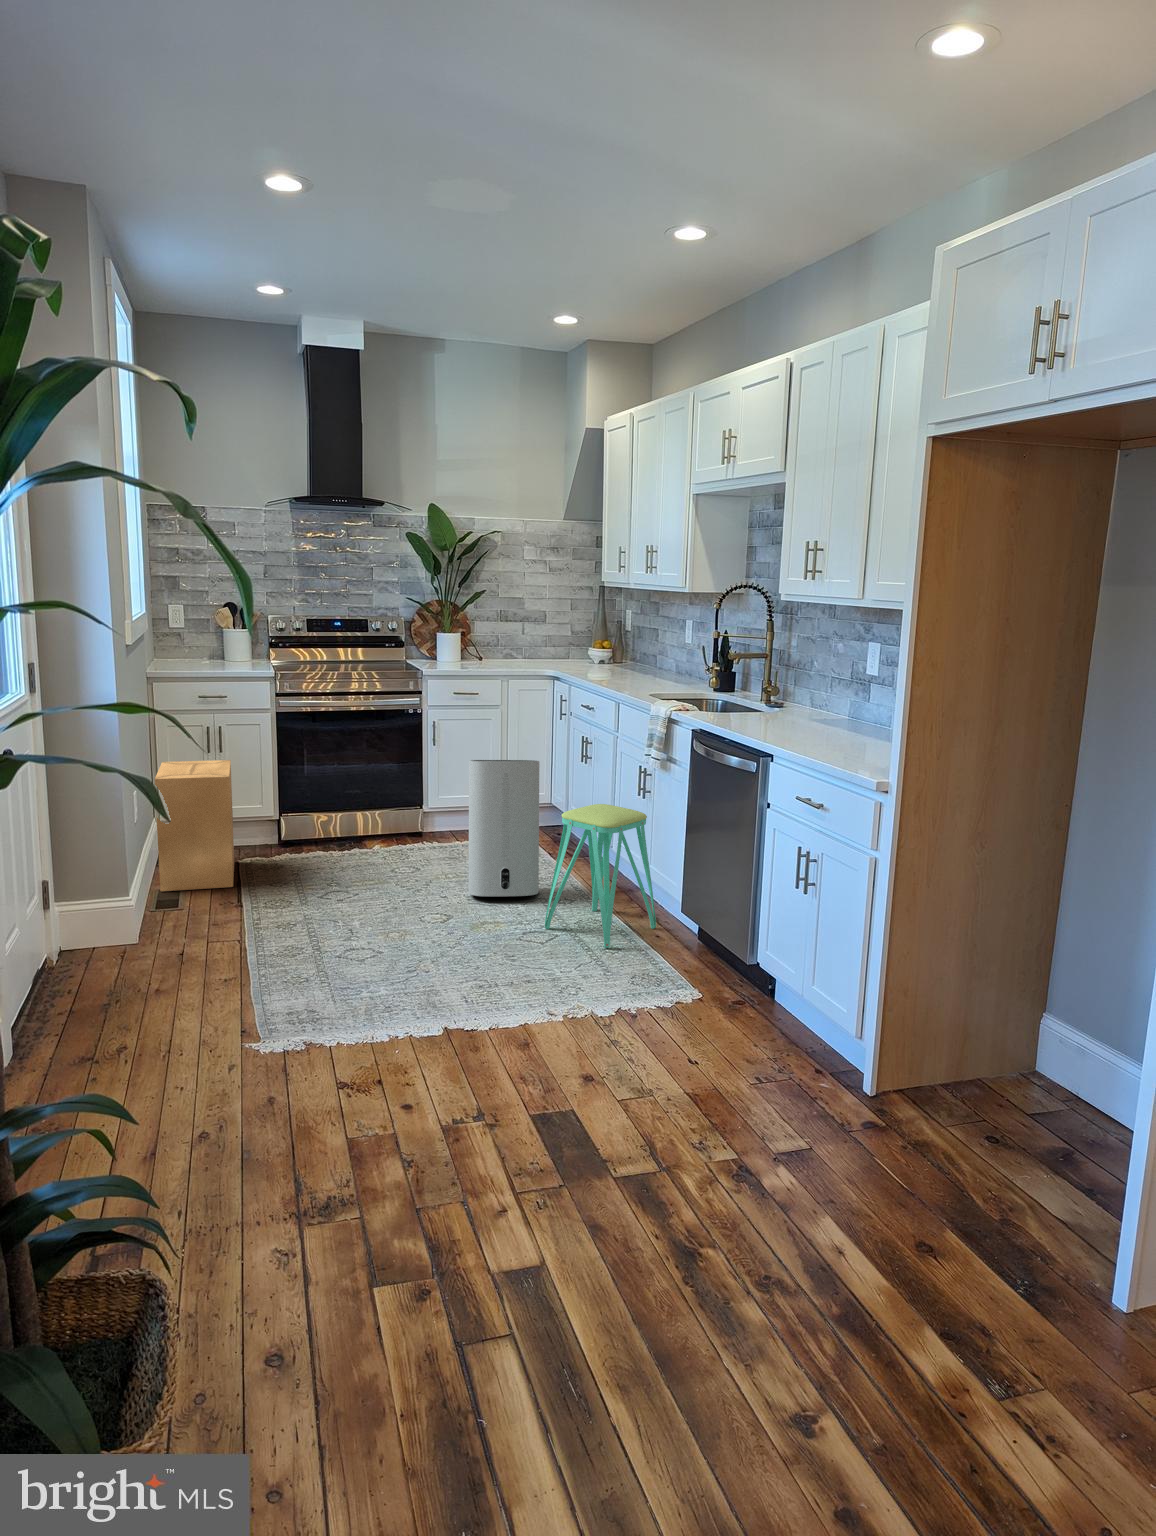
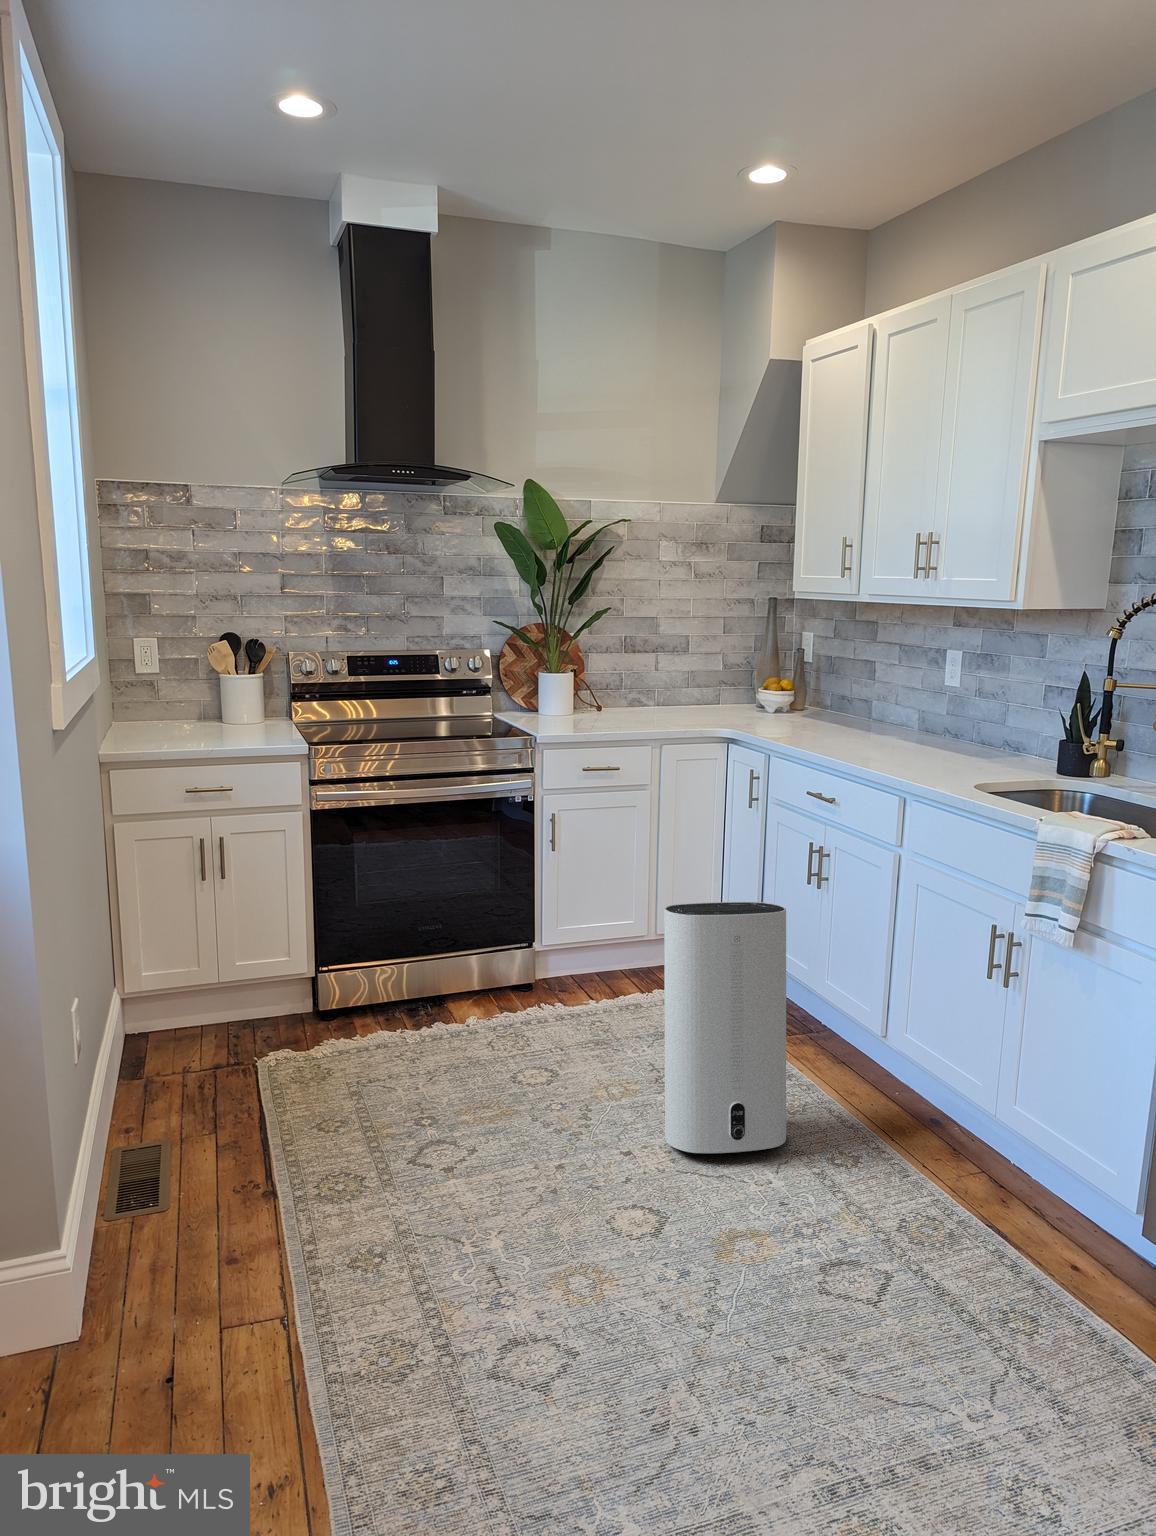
cardboard box: present [155,760,234,891] -> none [111,901,252,1156]
stool: present [545,804,656,948] -> none [841,1000,1042,1303]

